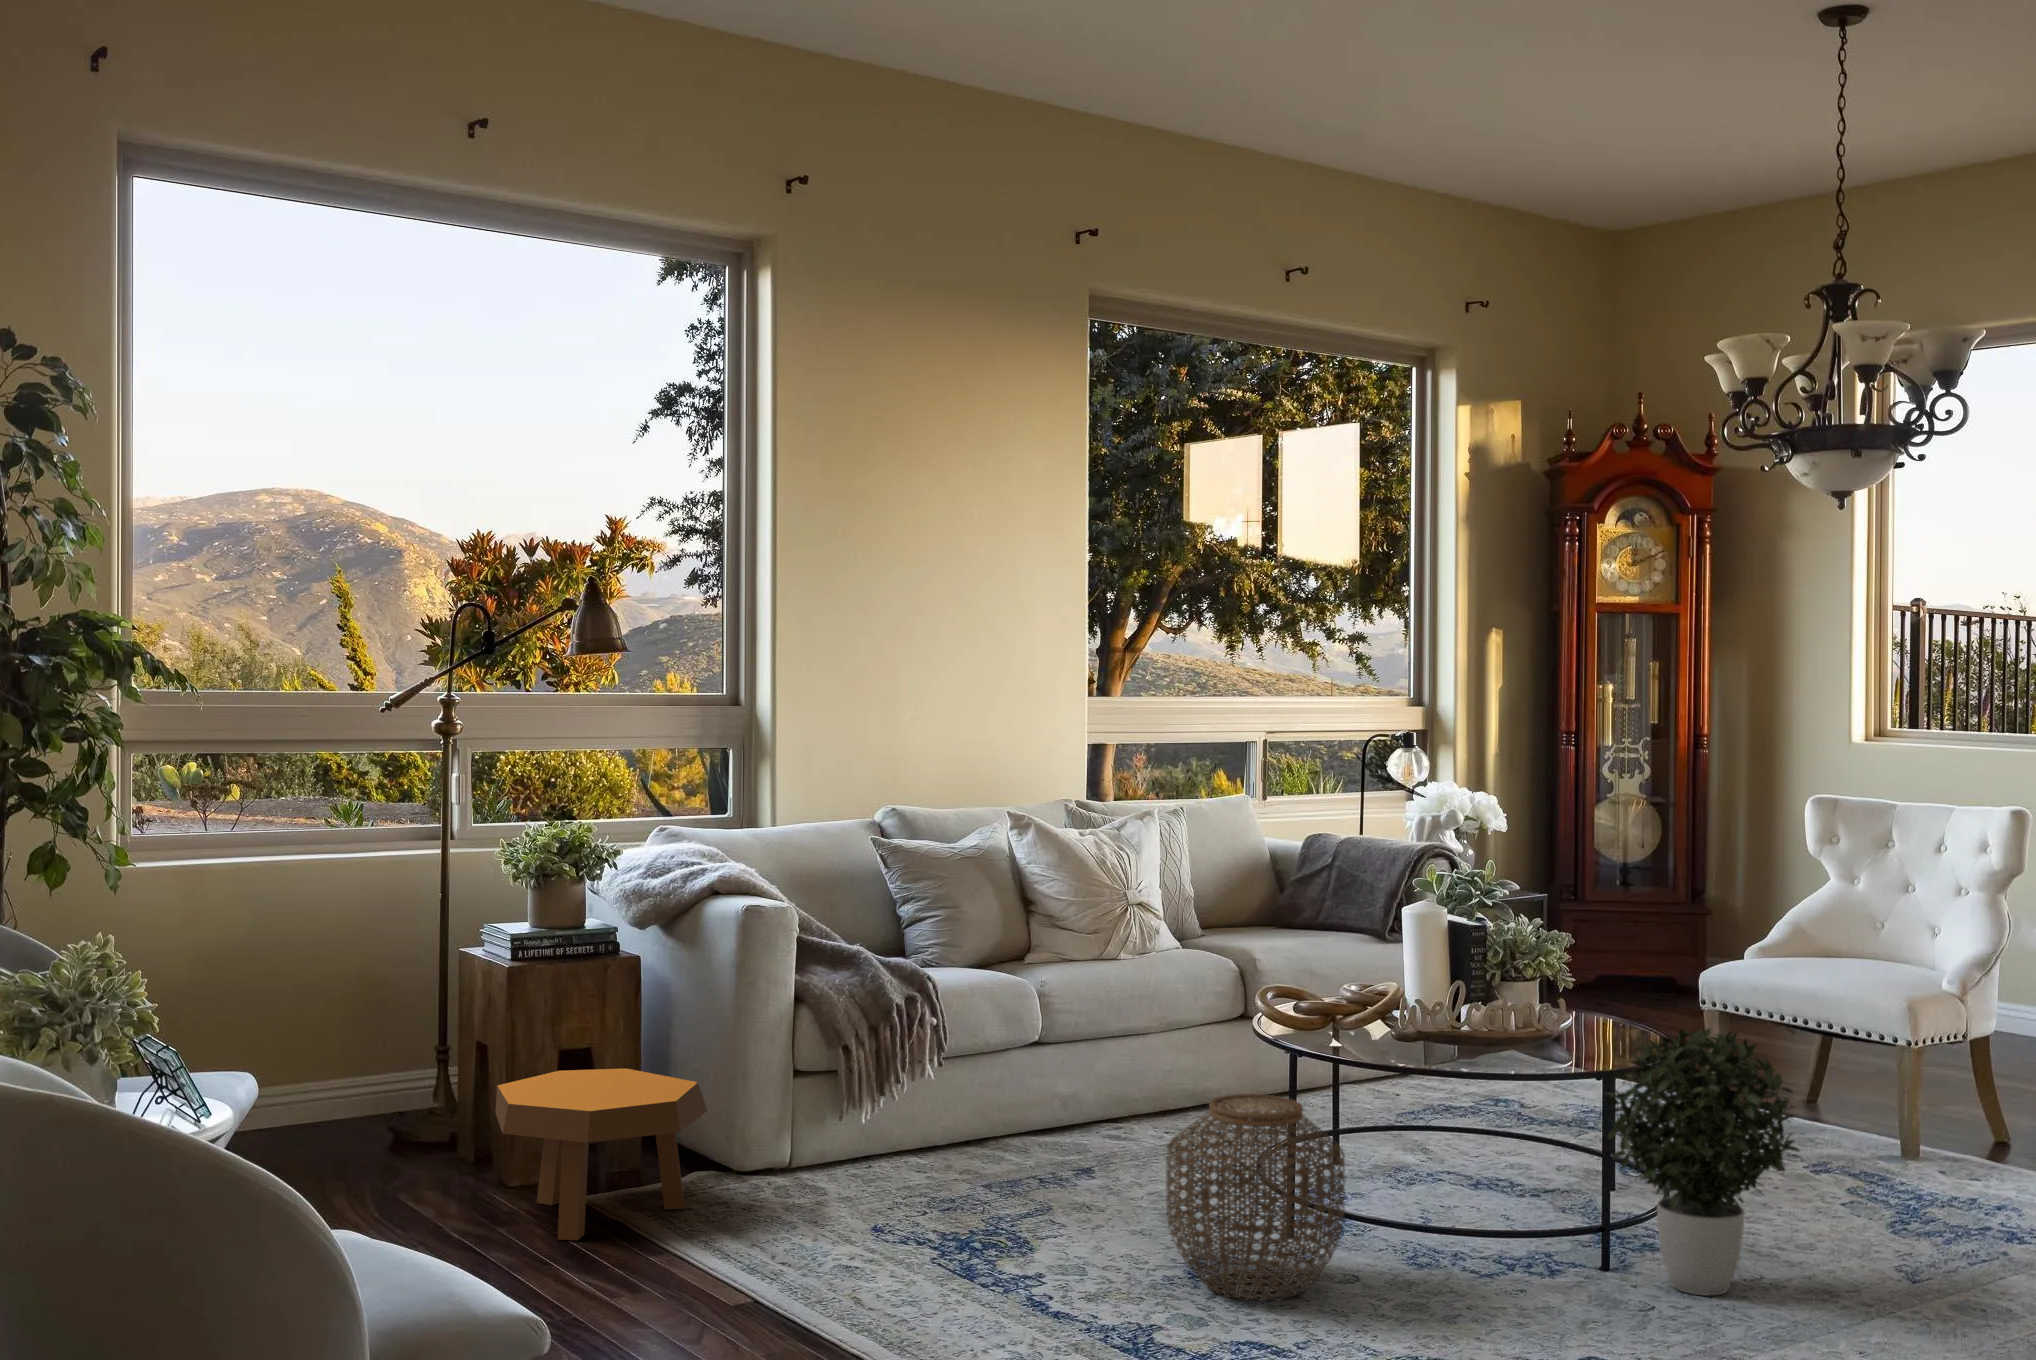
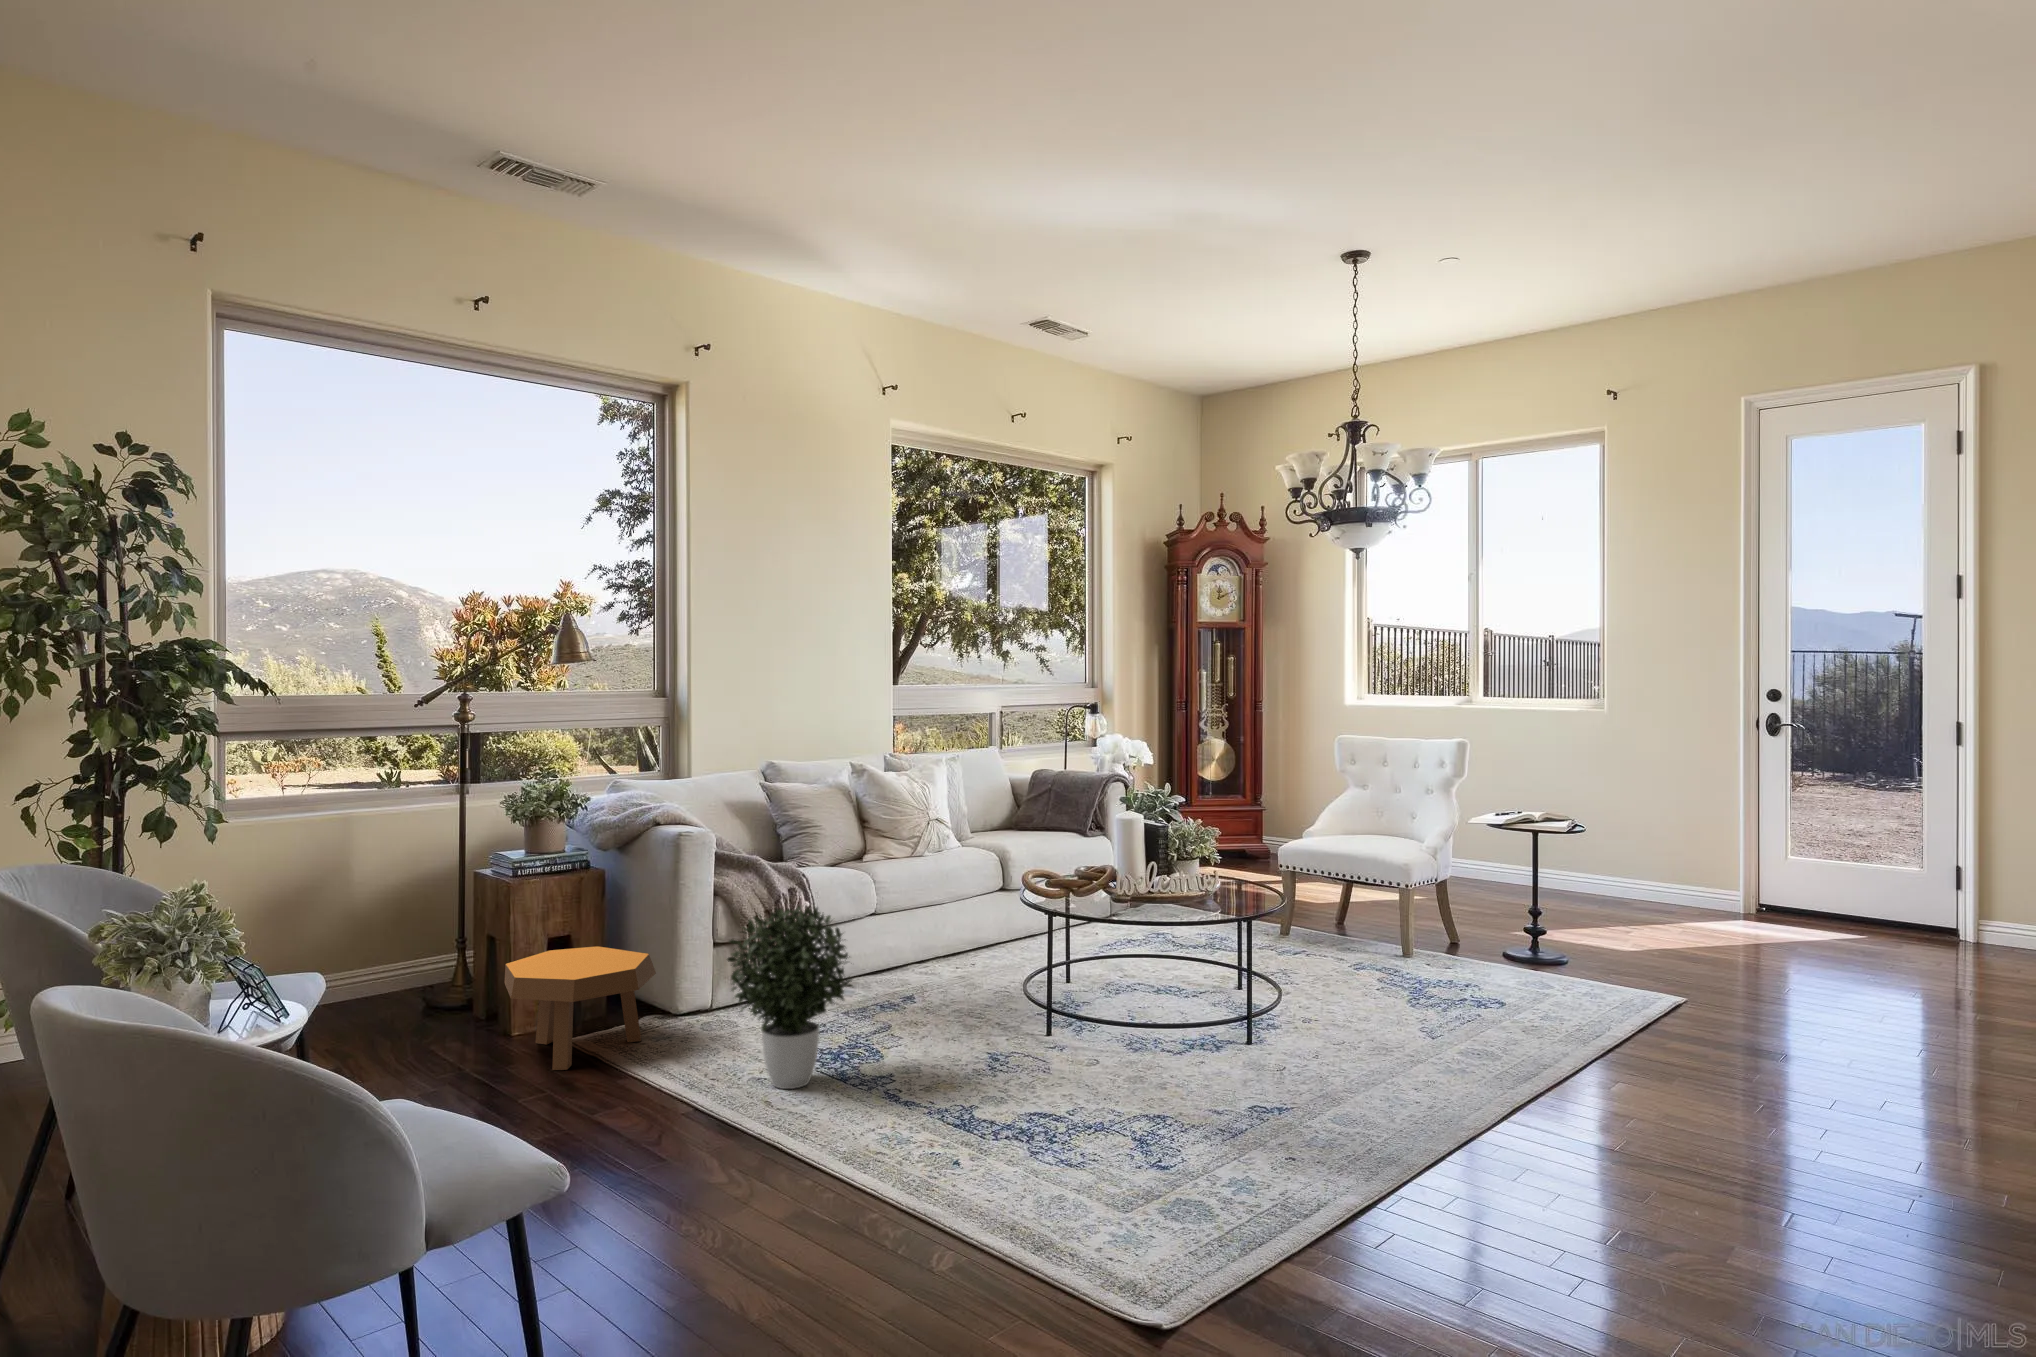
potted plant: present [1607,1028,1800,1296] -> present [727,907,853,1089]
woven basket: present [1166,1094,1345,1300] -> none [975,945,1091,1081]

